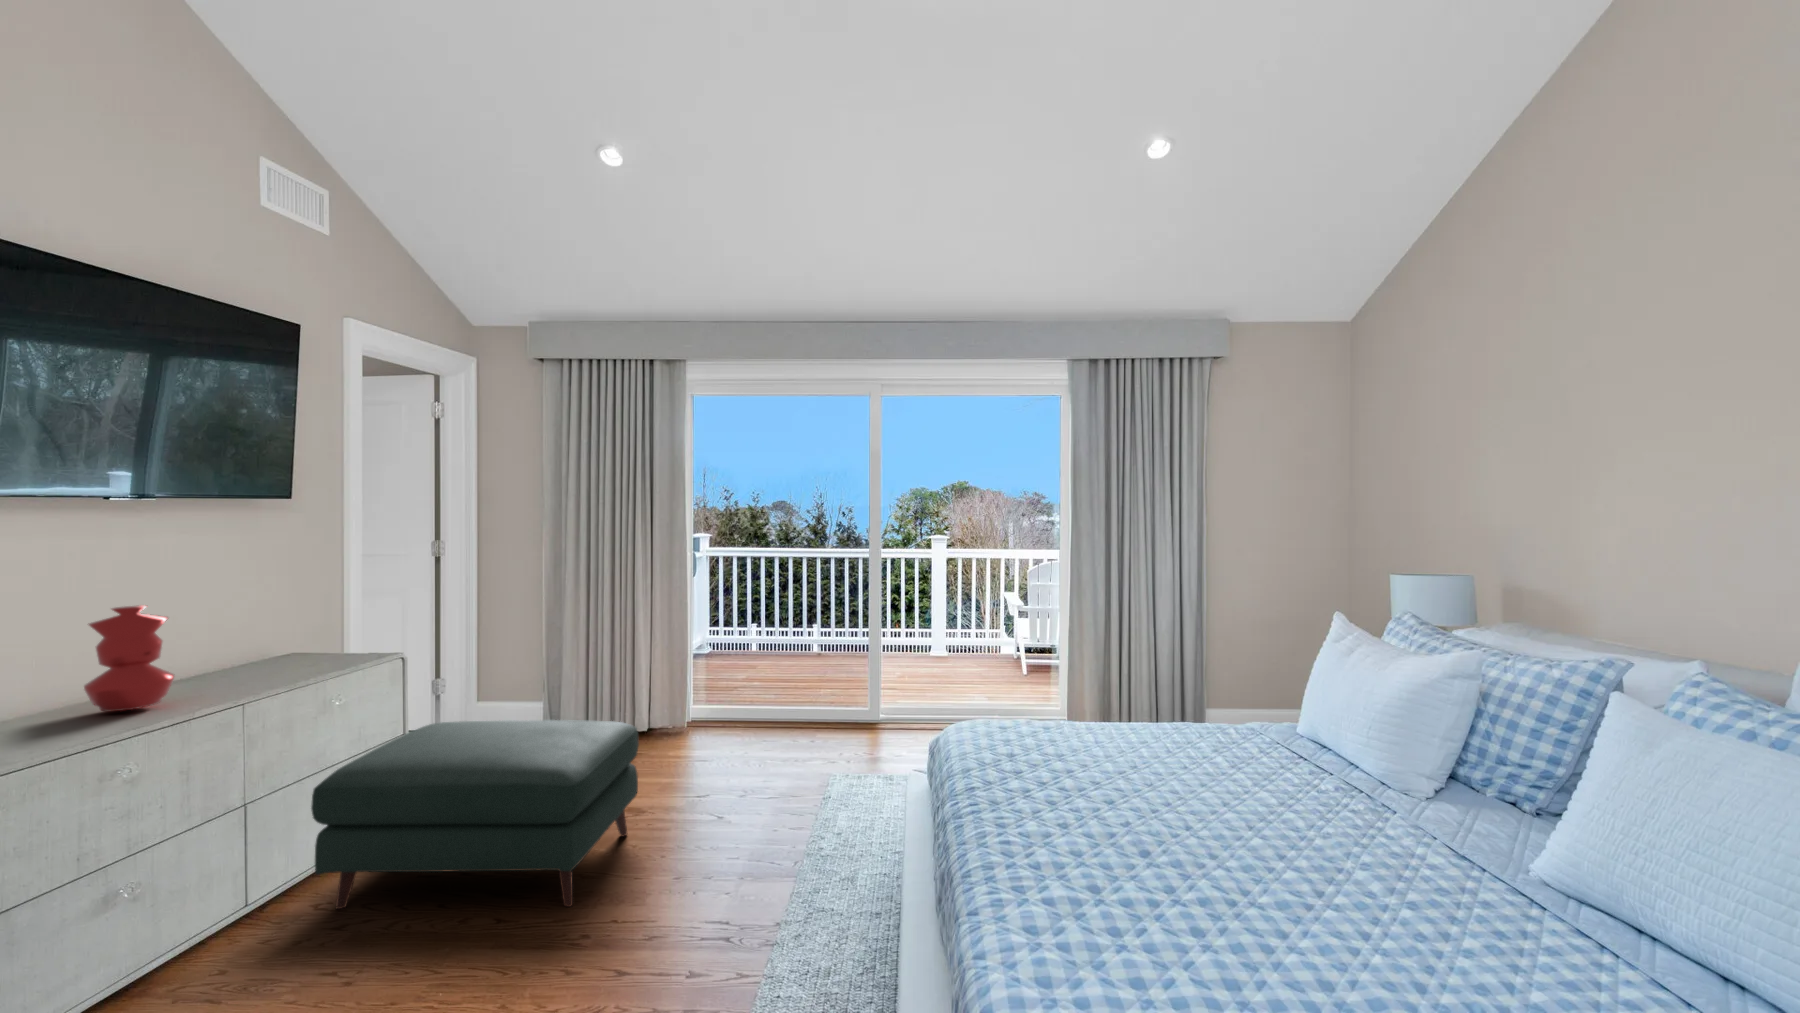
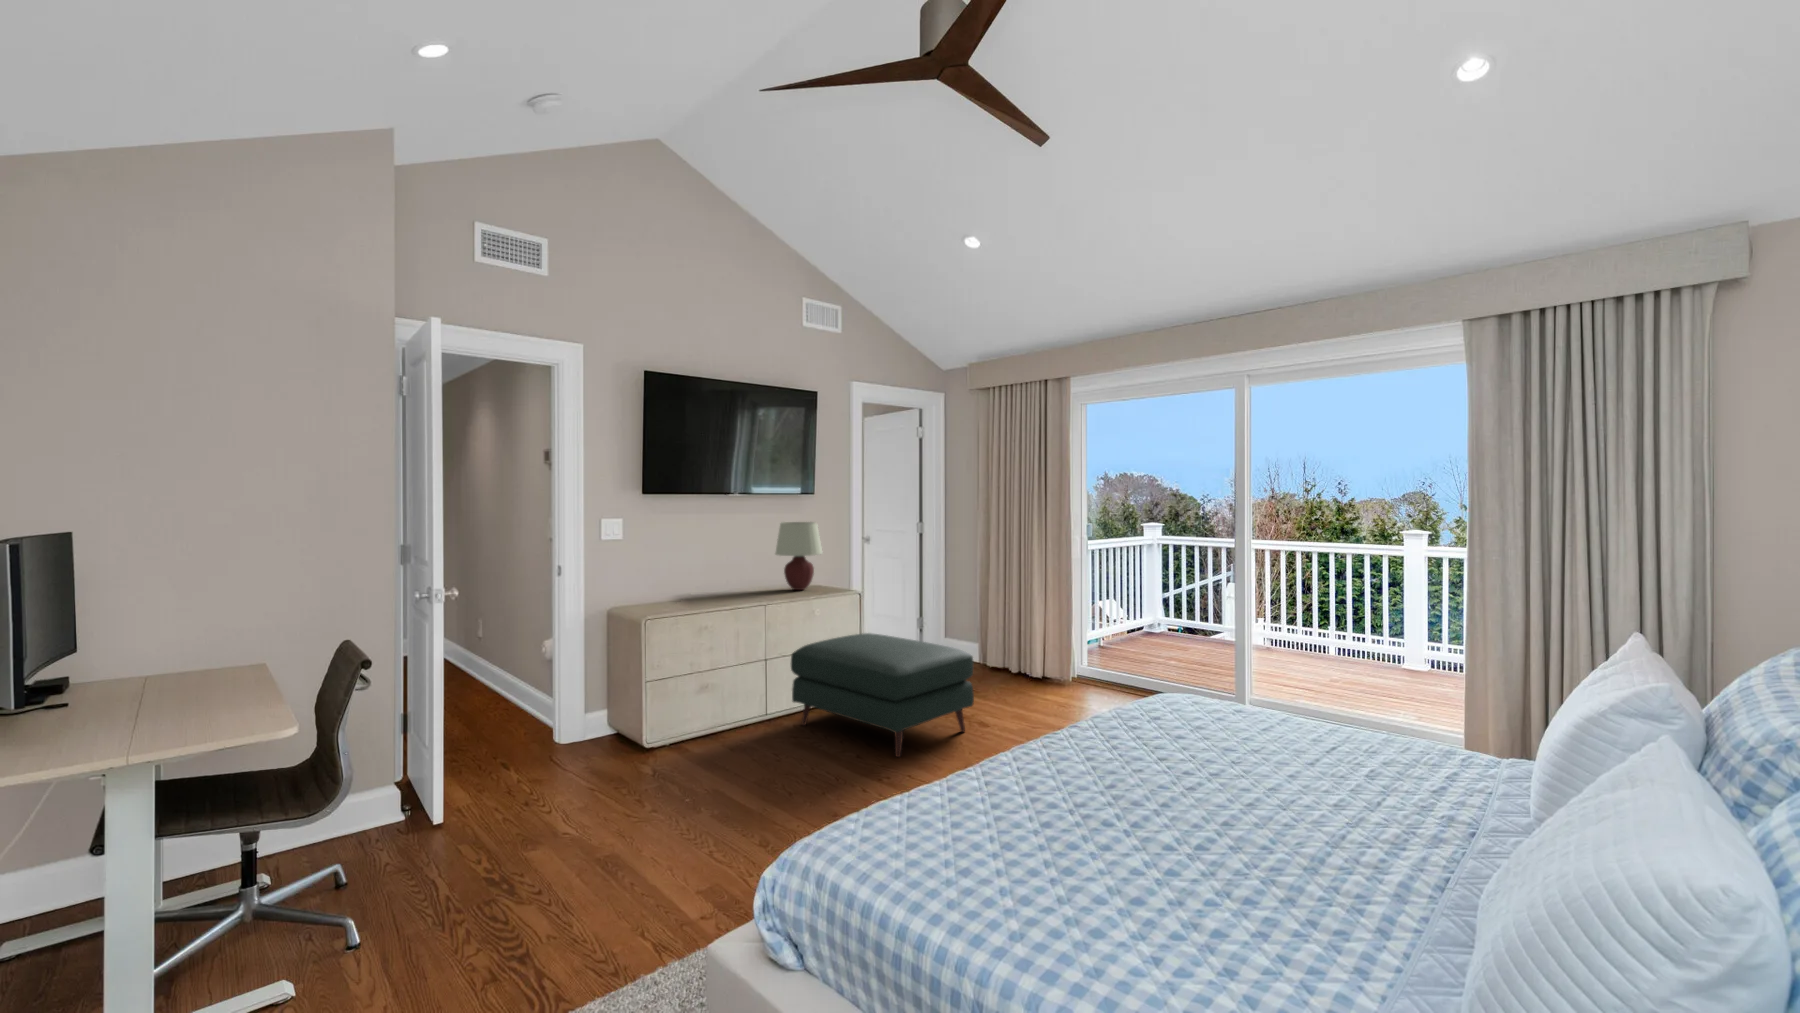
table lamp: none [227,550,335,673] -> present [775,522,822,590]
vase: present [84,605,174,711] -> none [708,545,741,597]

